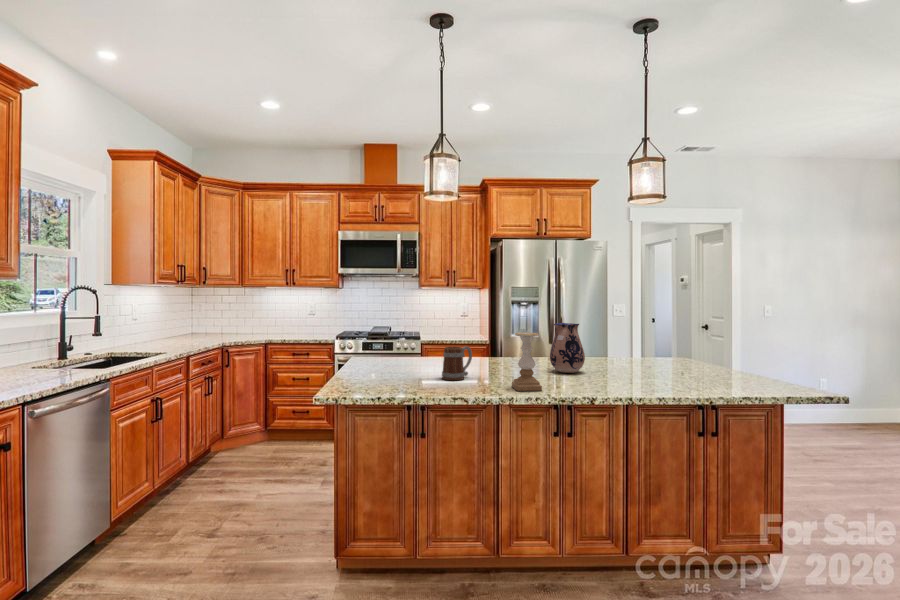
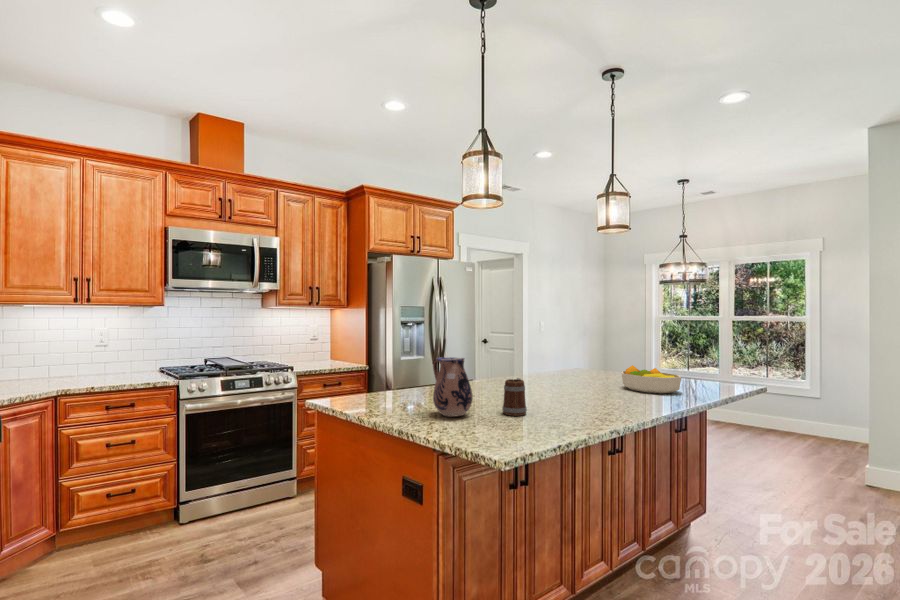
ceramic pitcher: present [550,323,585,373] -> present [433,357,472,417]
candle holder: present [512,332,542,391] -> none [581,360,614,417]
fruit bowl: none [650,349,718,385] -> present [621,365,681,393]

